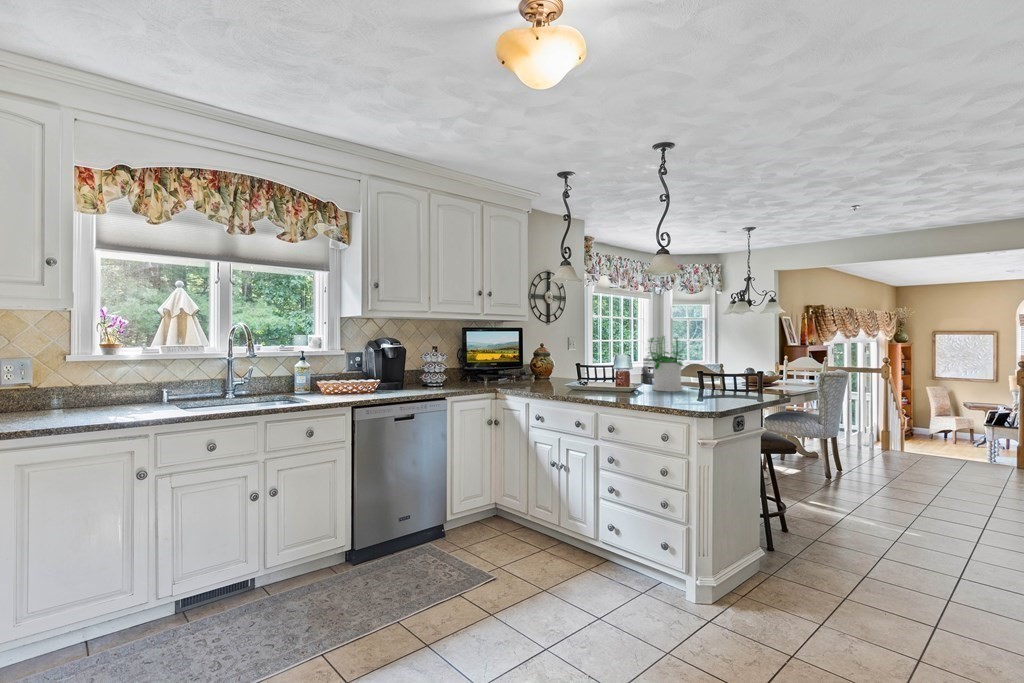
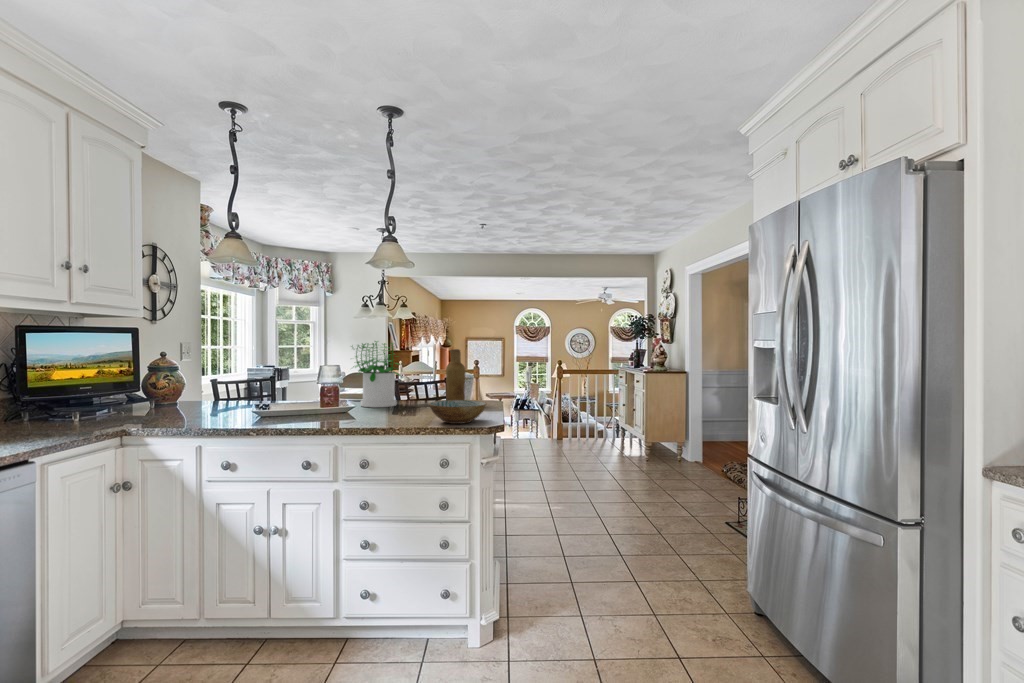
vase: none [720,343,740,396] -> present [446,349,466,400]
bowl: none [661,387,714,407] -> present [429,400,487,424]

